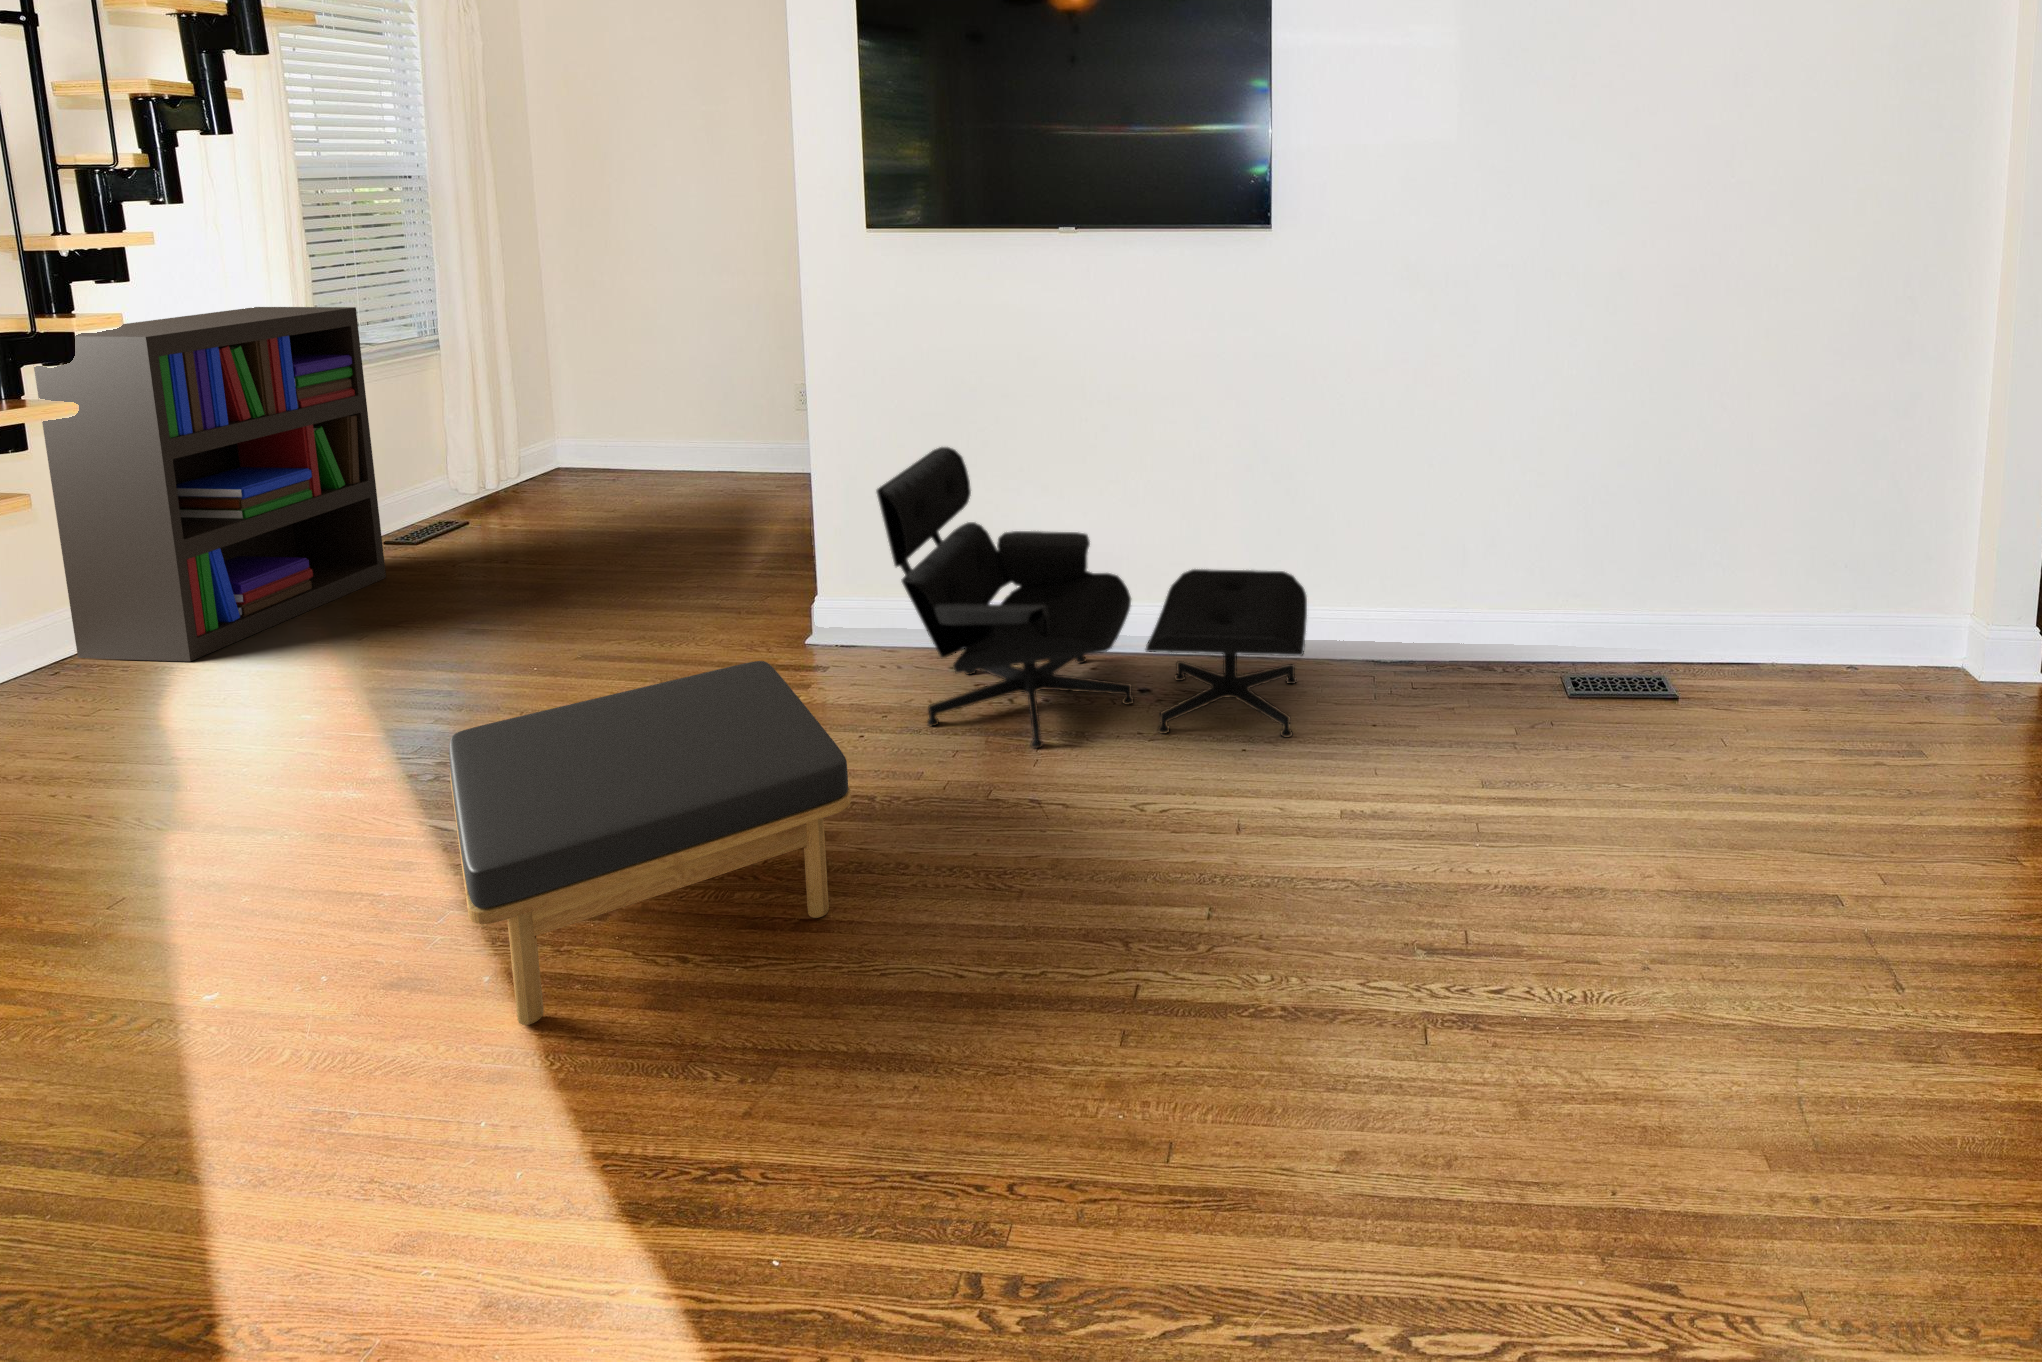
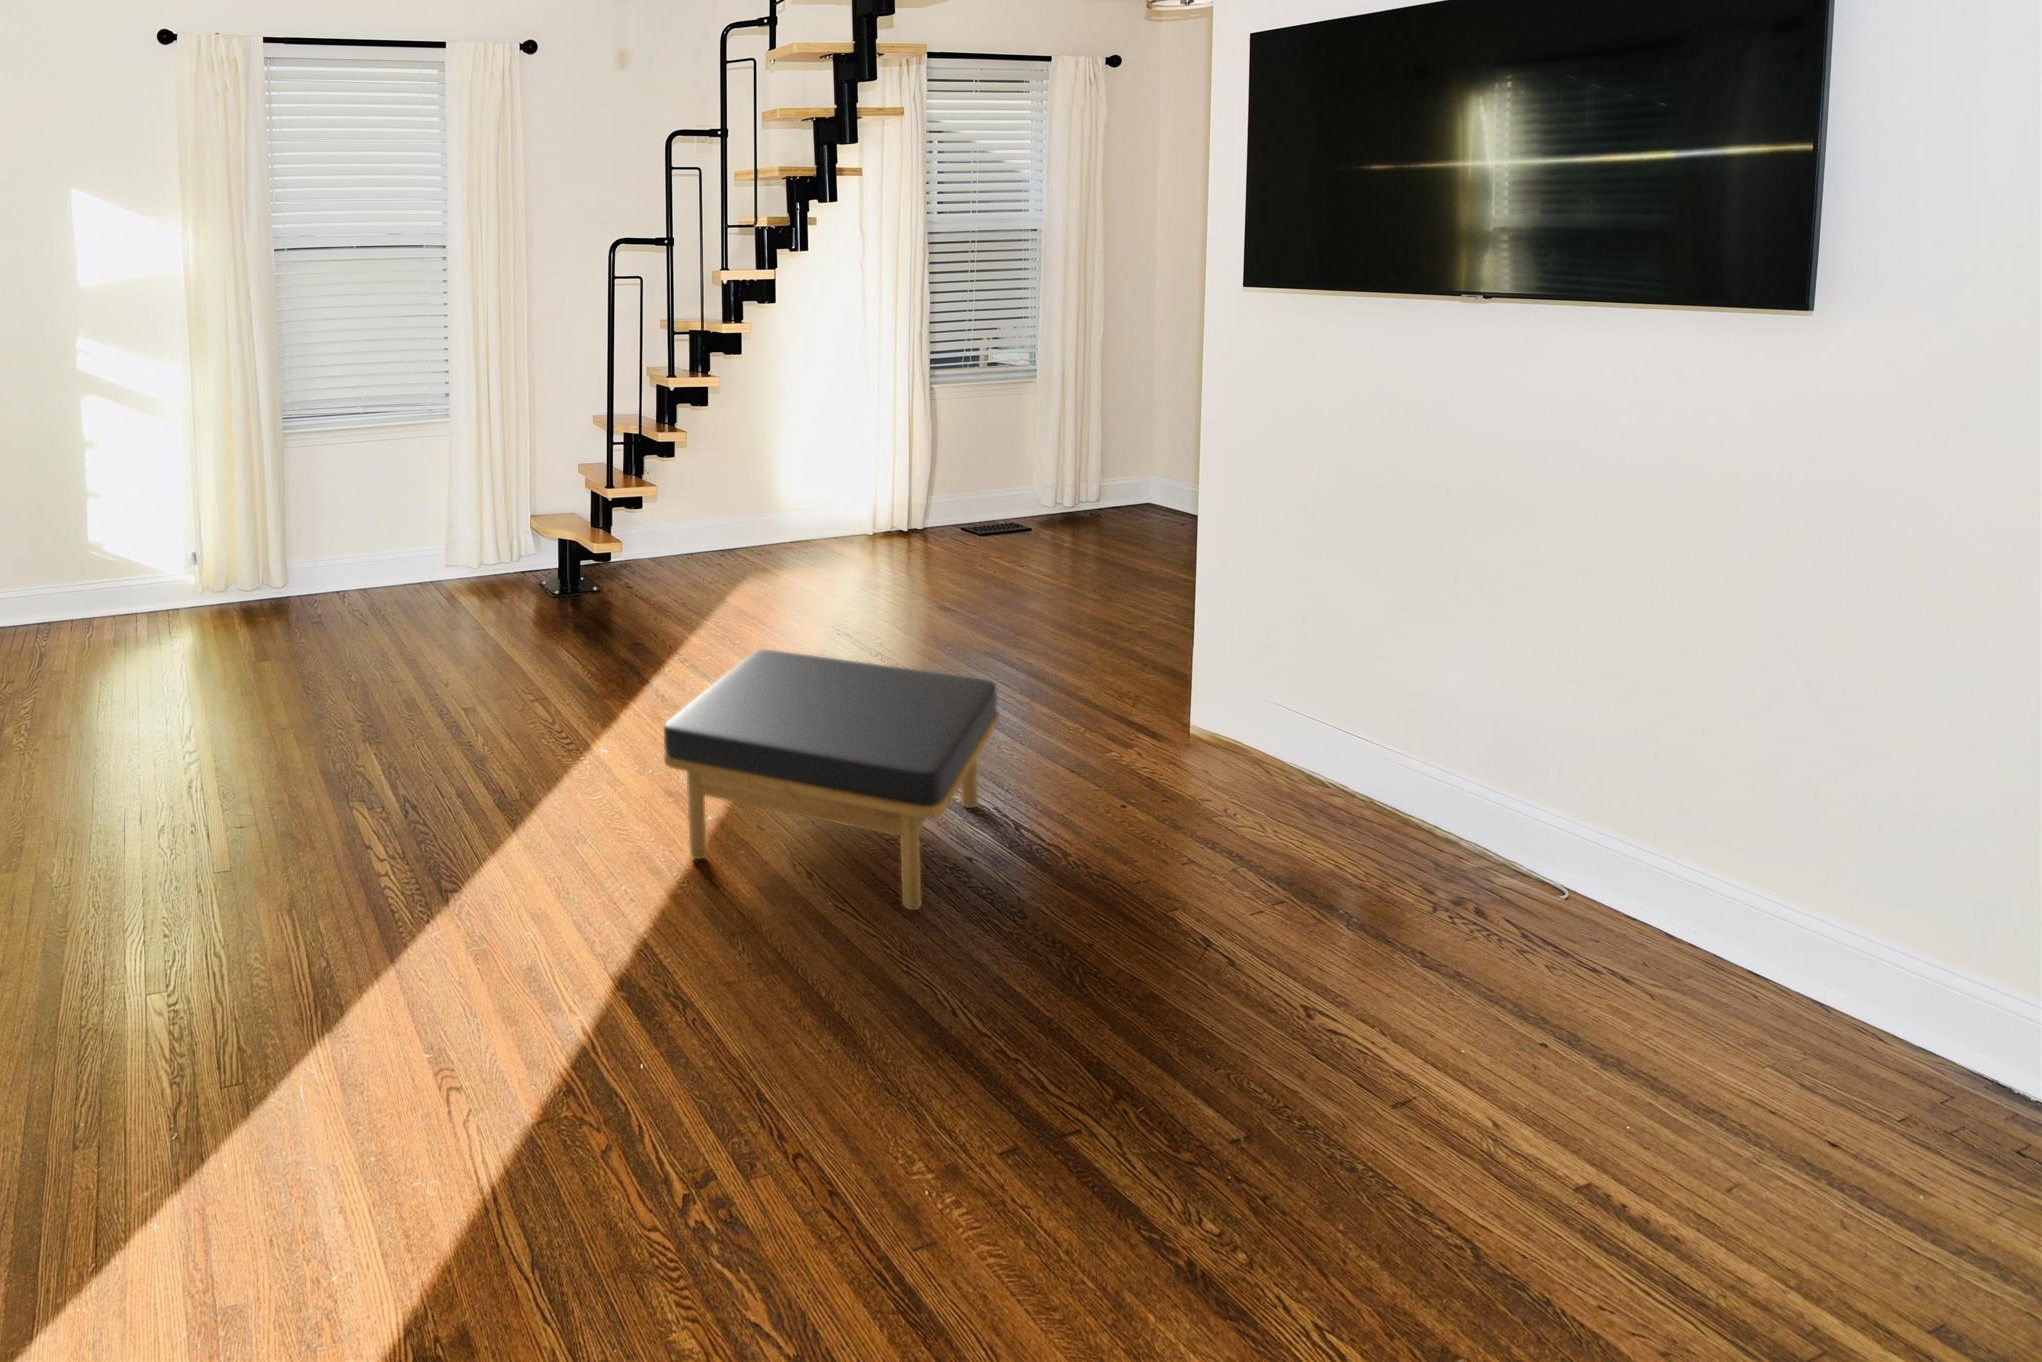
bookshelf: present [34,307,386,661] -> none [735,329,935,578]
lounge chair: present [876,447,1307,748] -> none [1135,527,1847,1081]

